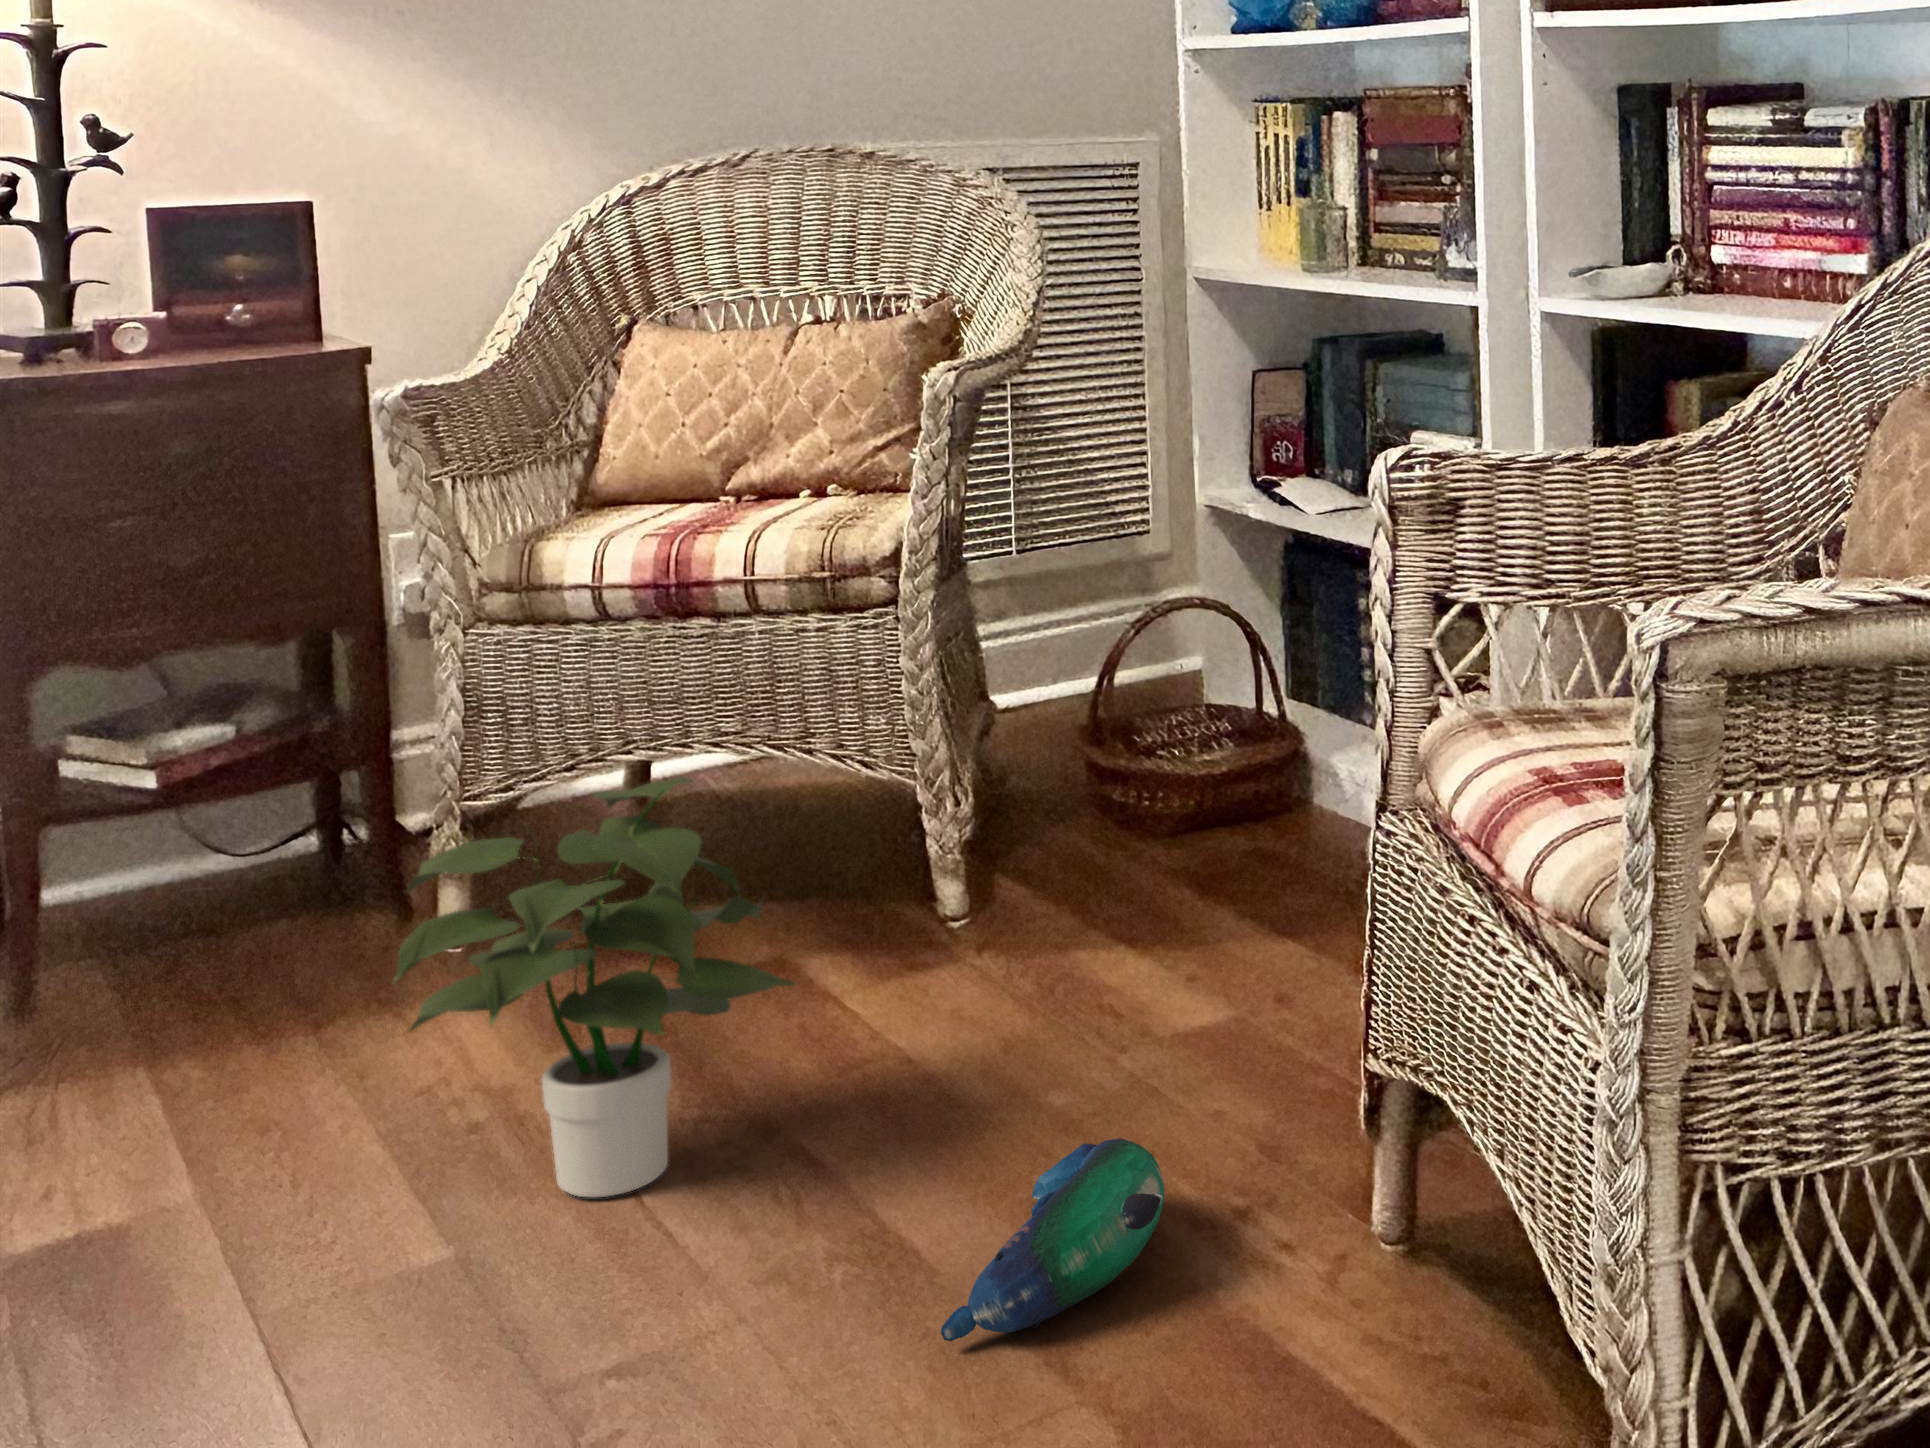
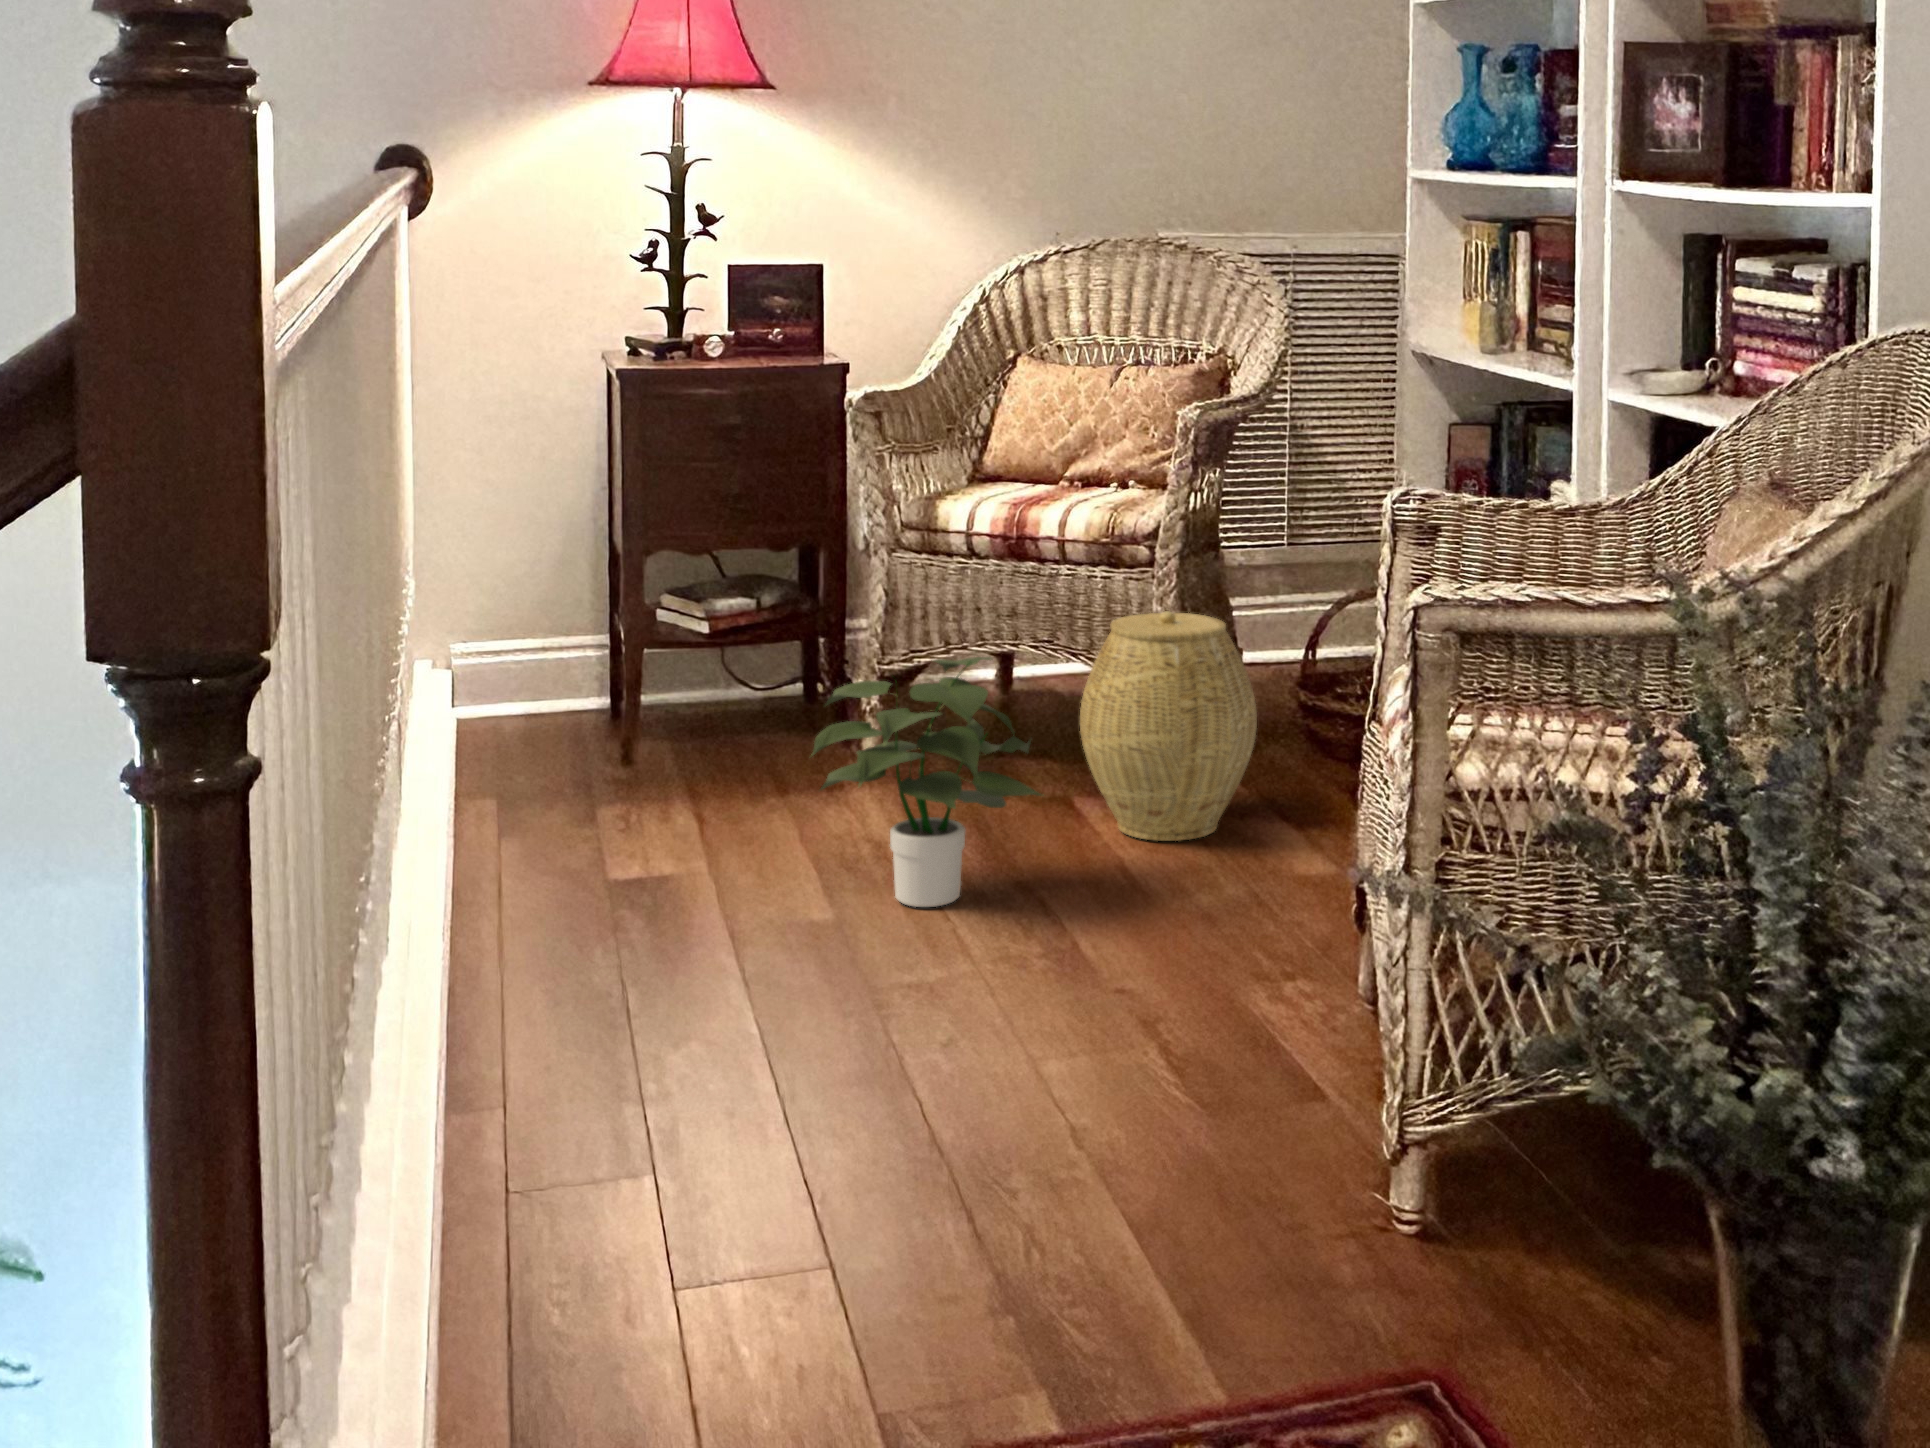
woven basket: none [814,669,1083,1013] -> present [1080,611,1257,841]
plush toy: present [941,1138,1164,1341] -> none [1080,911,1234,1008]

